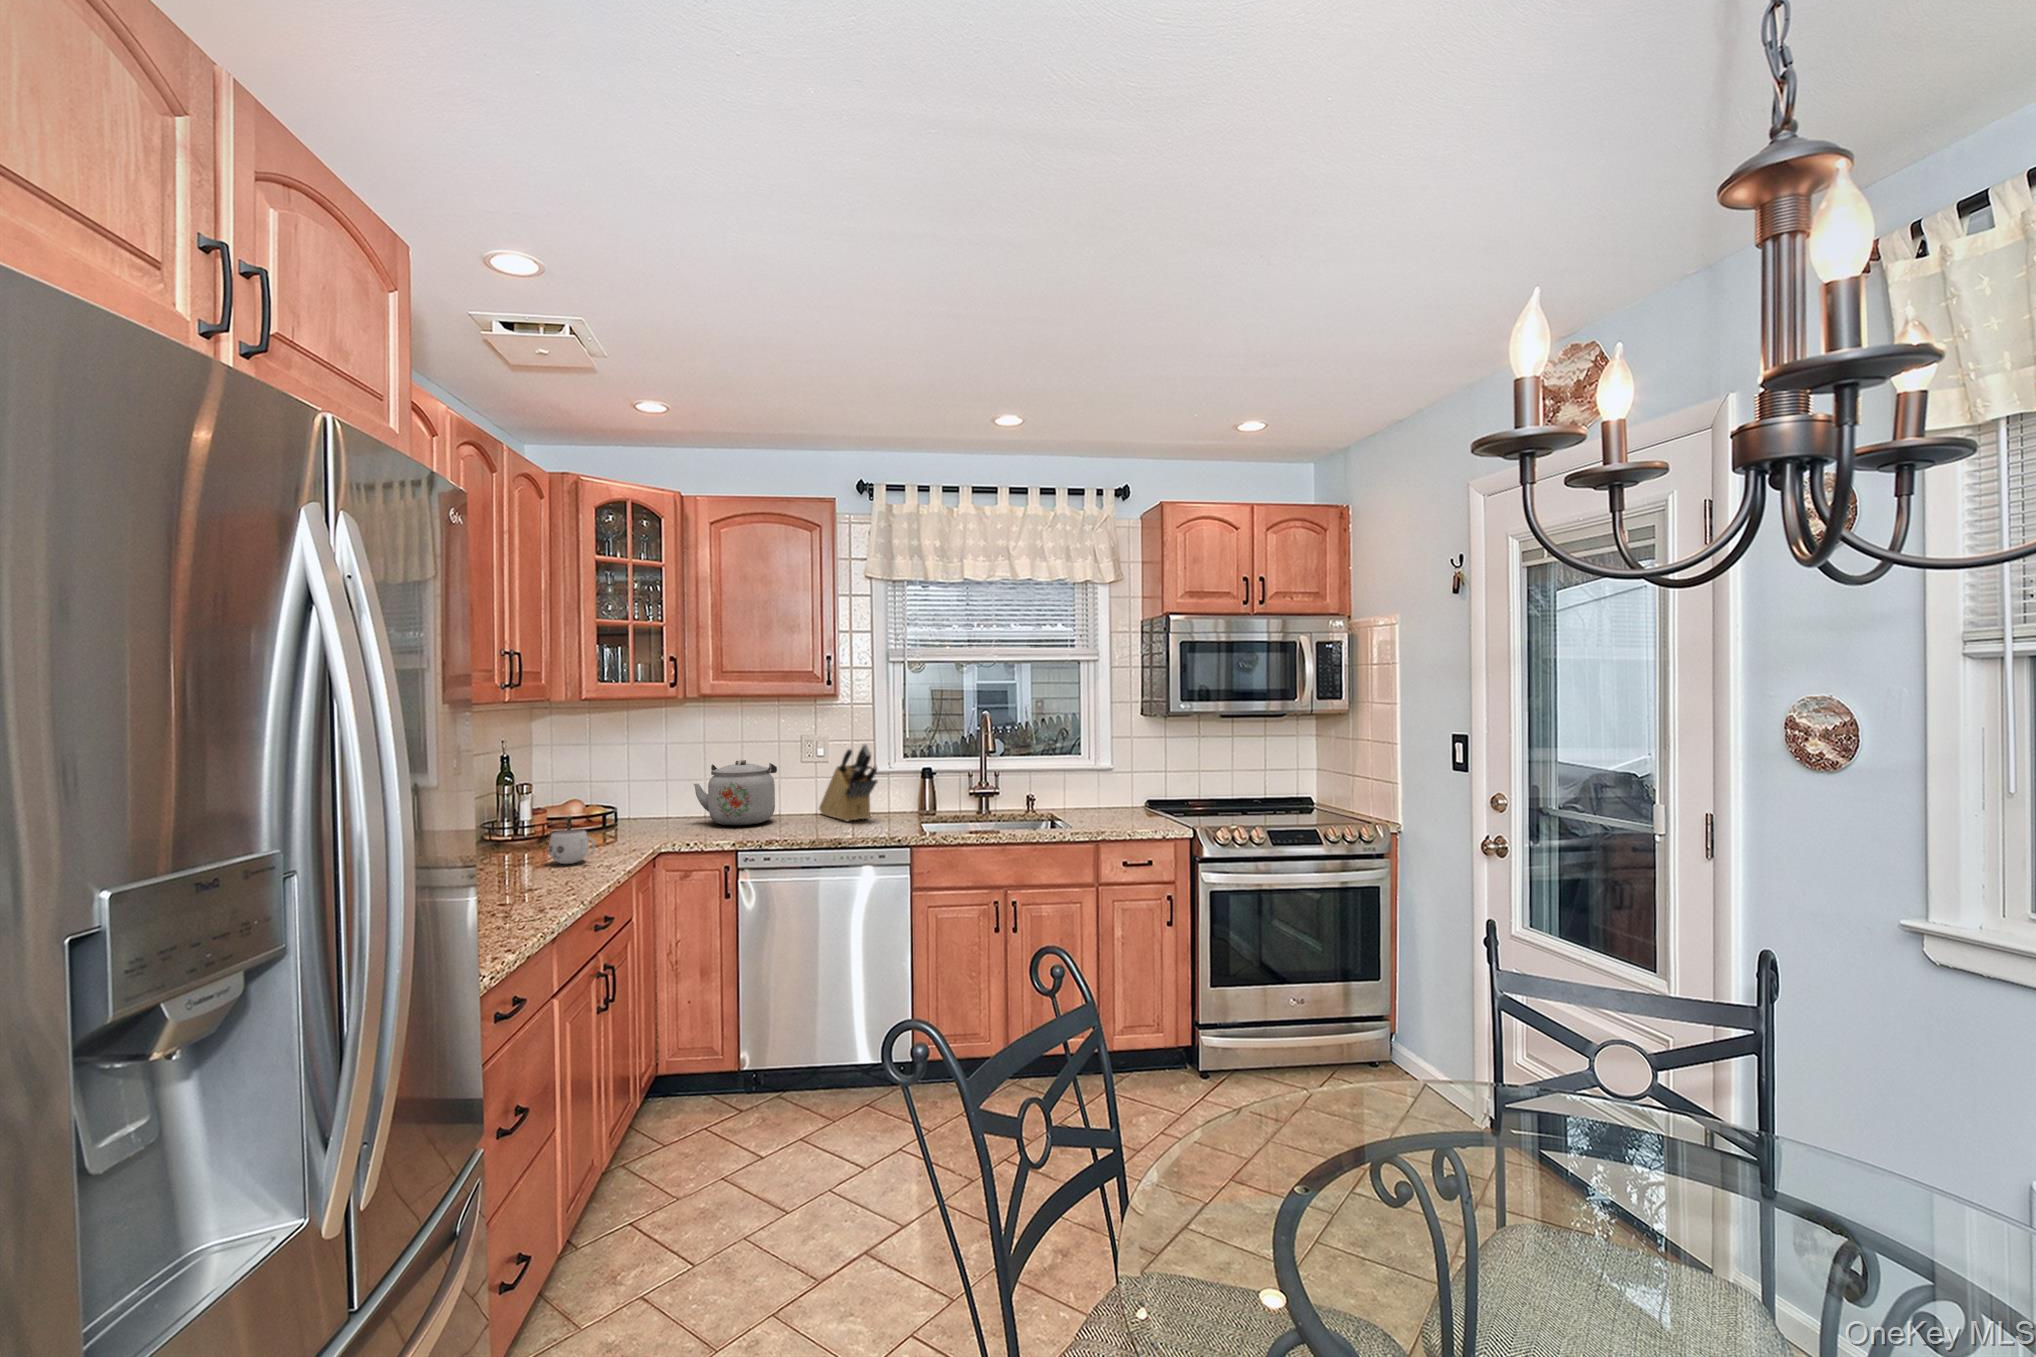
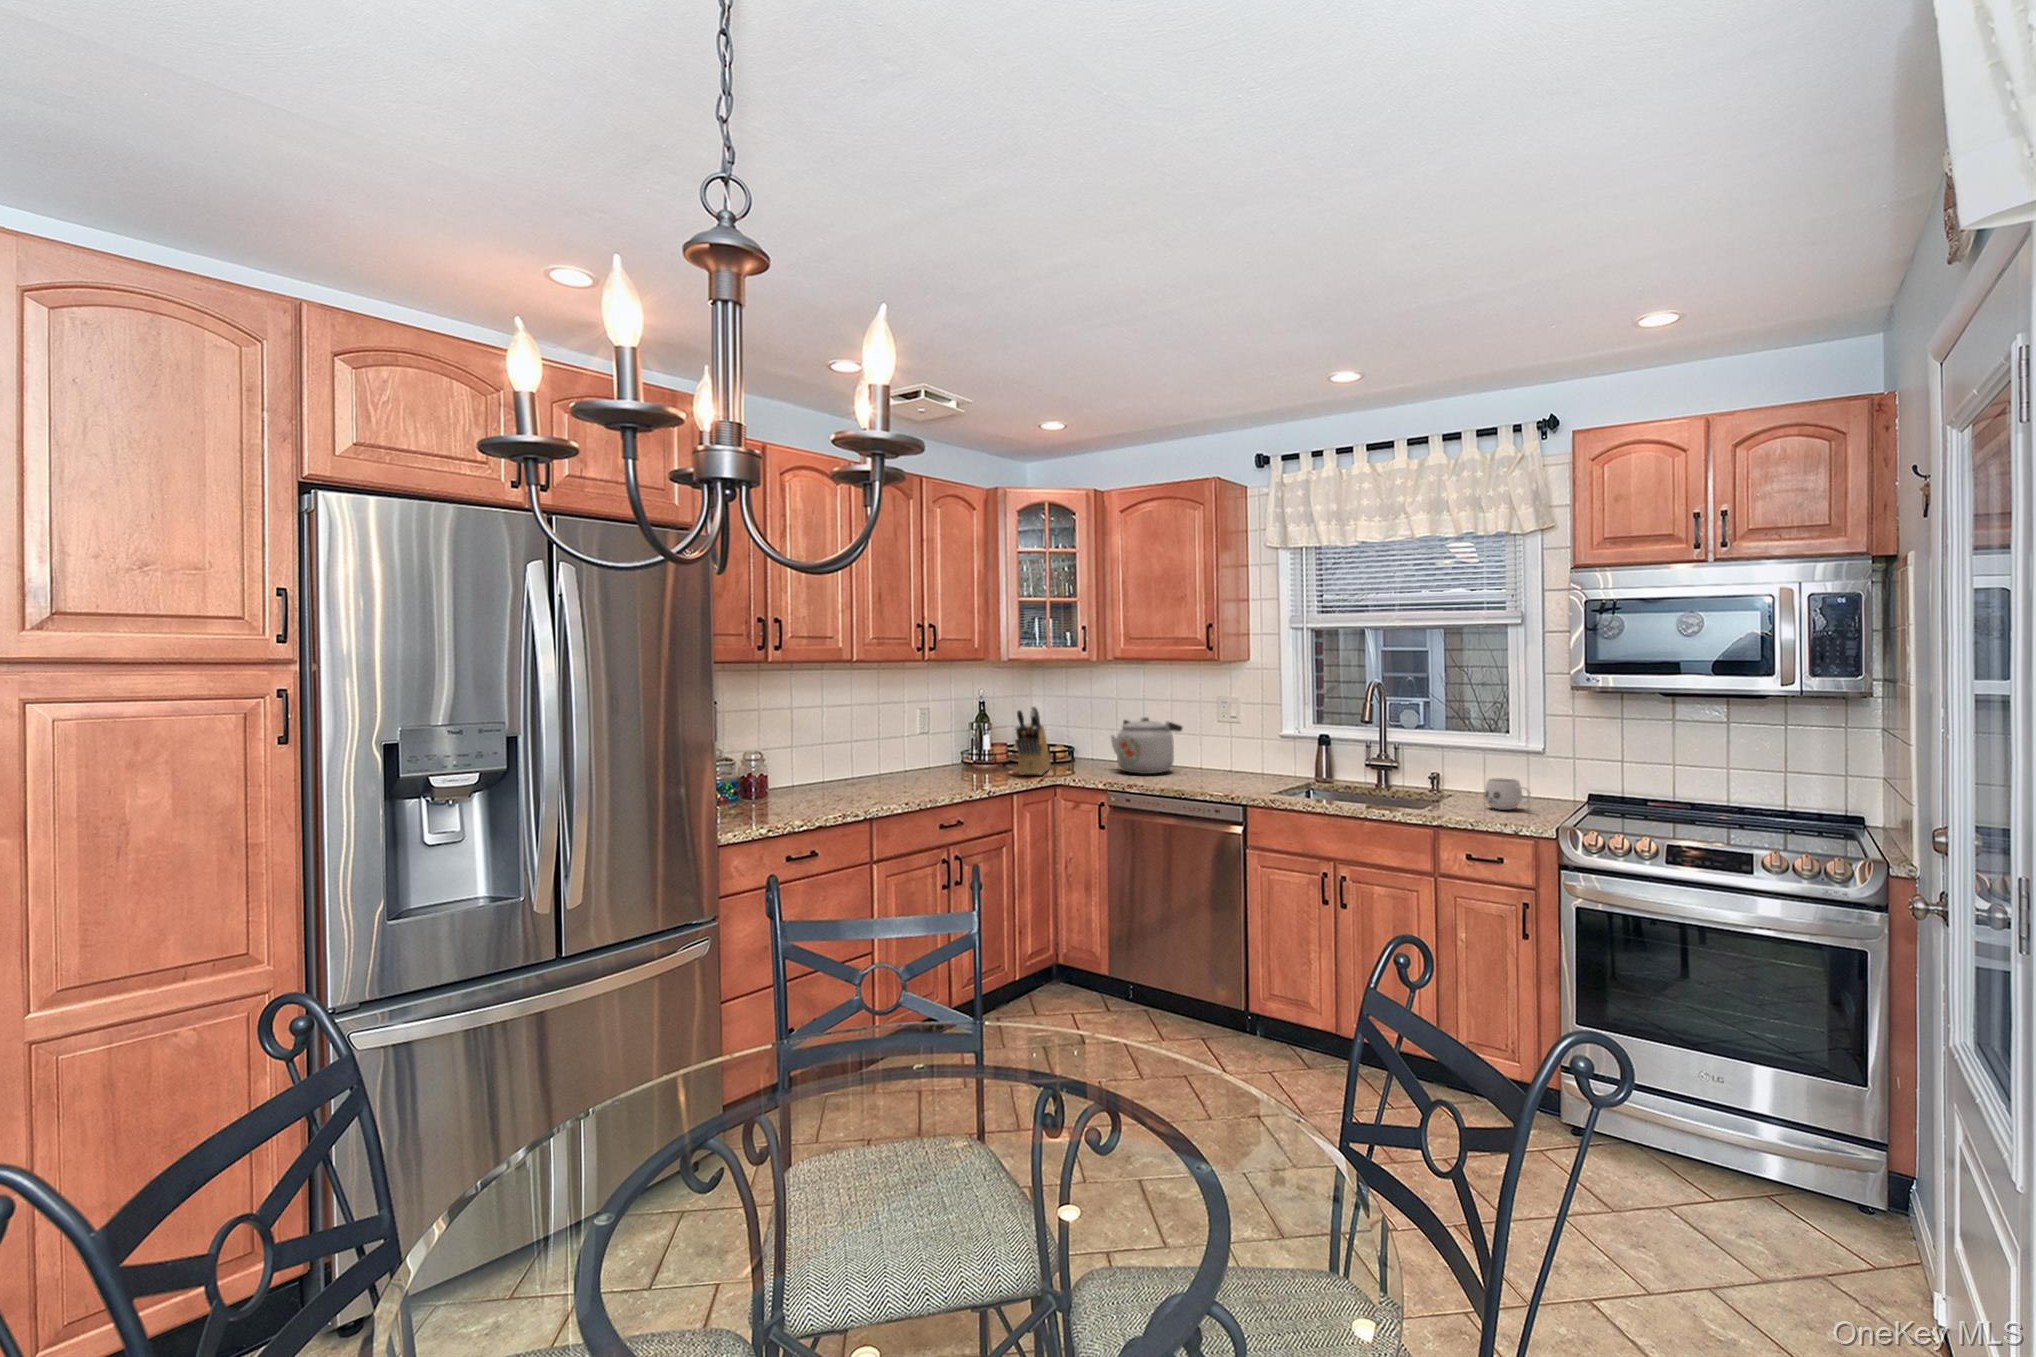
knife block: present [819,744,878,821] -> present [1015,706,1050,775]
mug: present [548,829,595,864] -> present [1484,779,1530,810]

